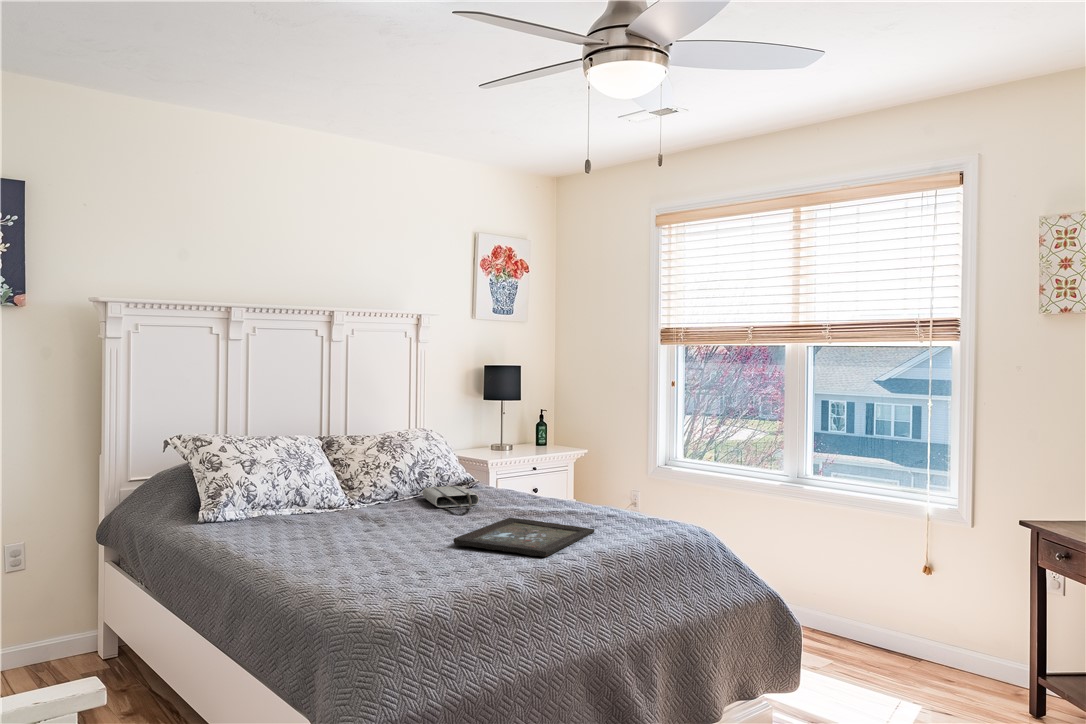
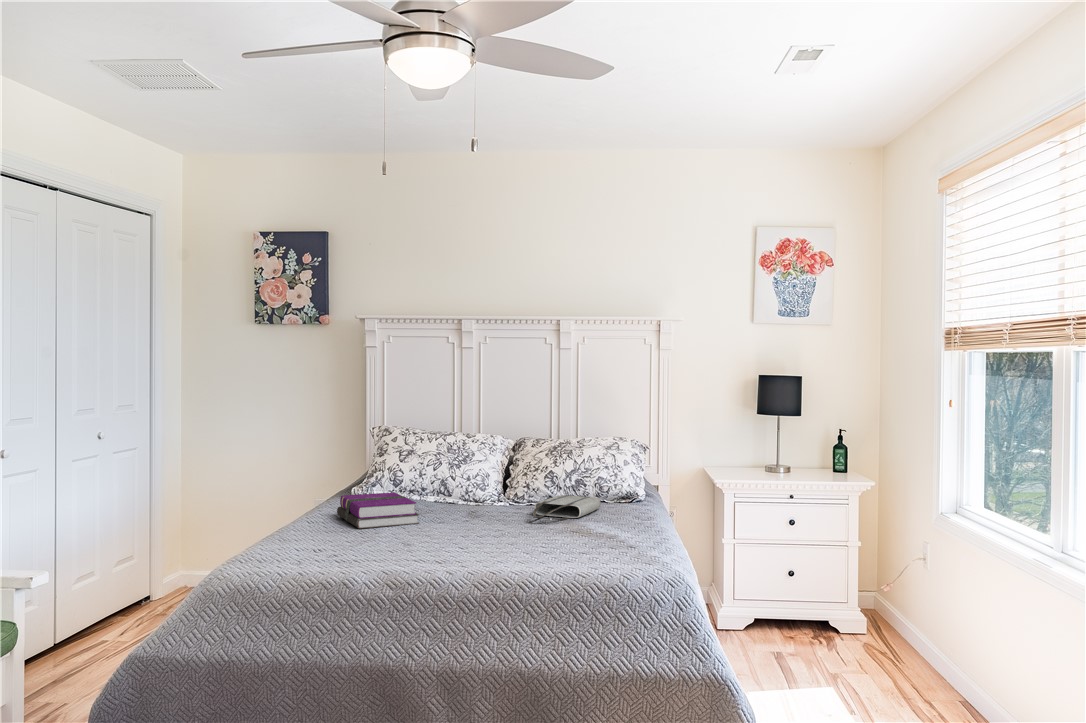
notebook: none [269,507,373,546] -> present [337,492,419,529]
tray: present [454,518,595,557] -> none [413,531,574,572]

